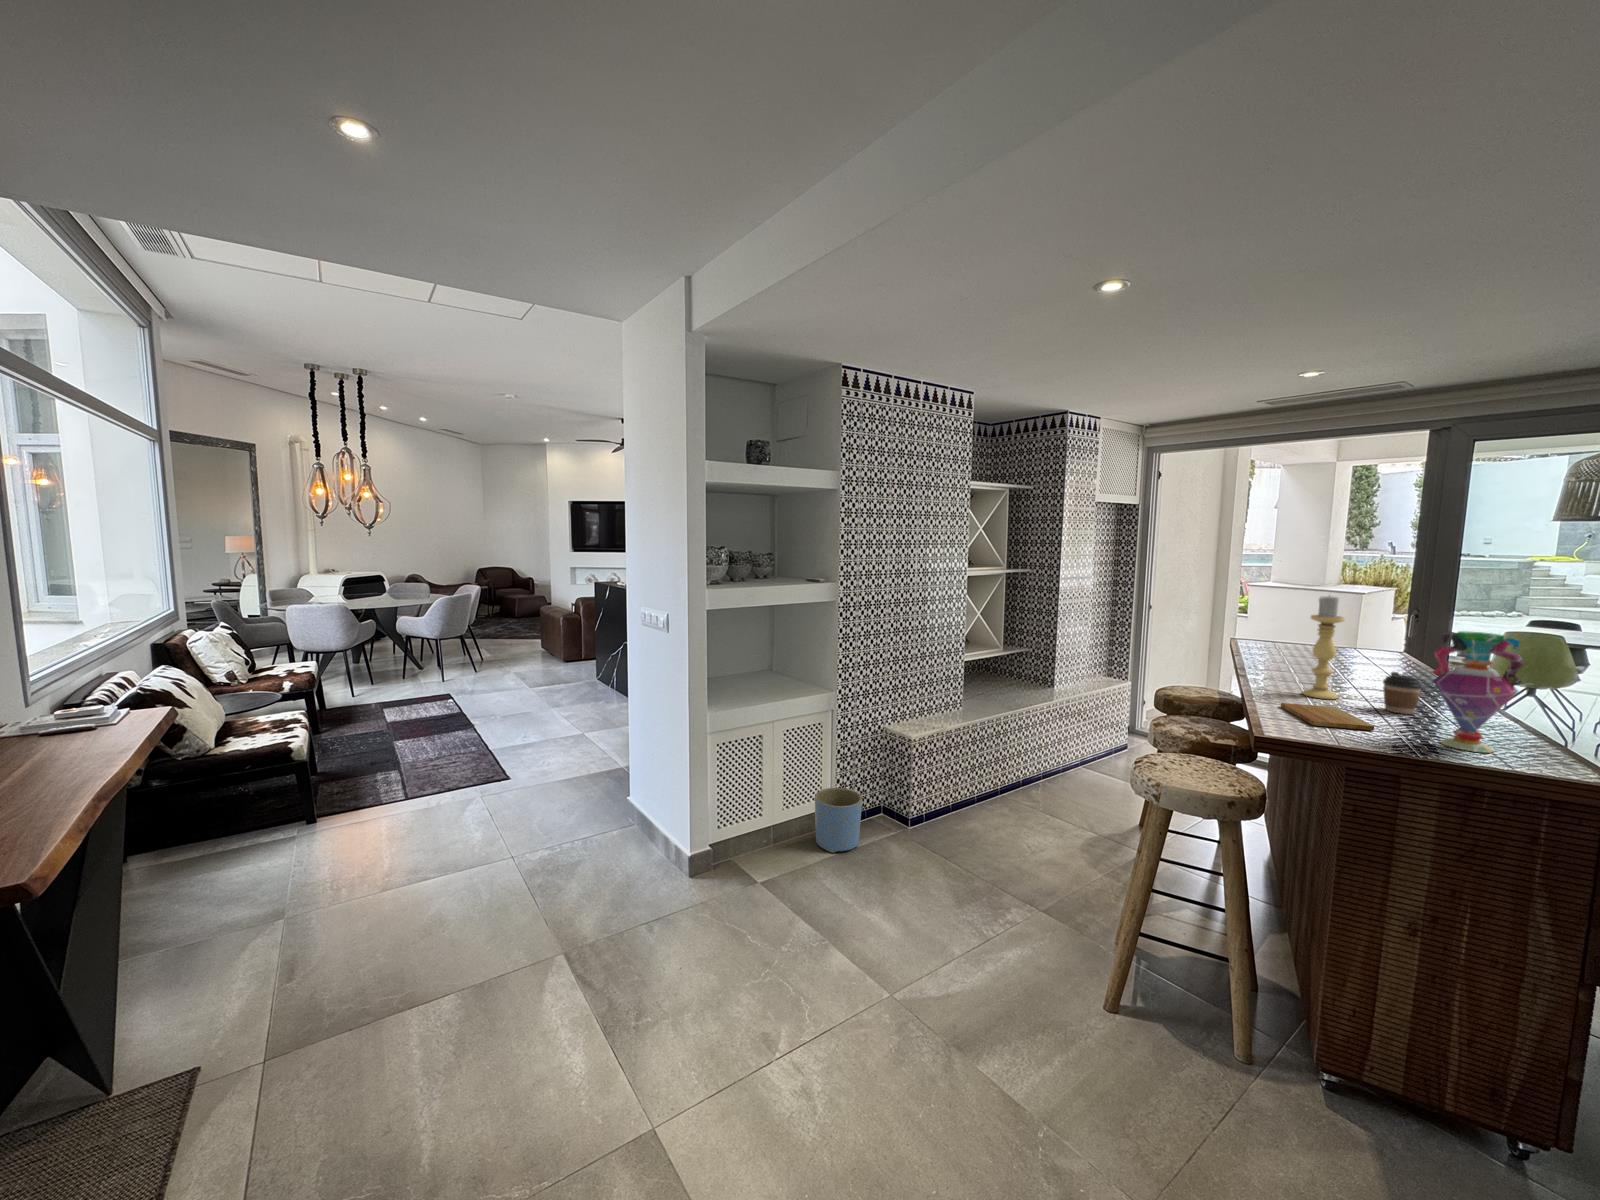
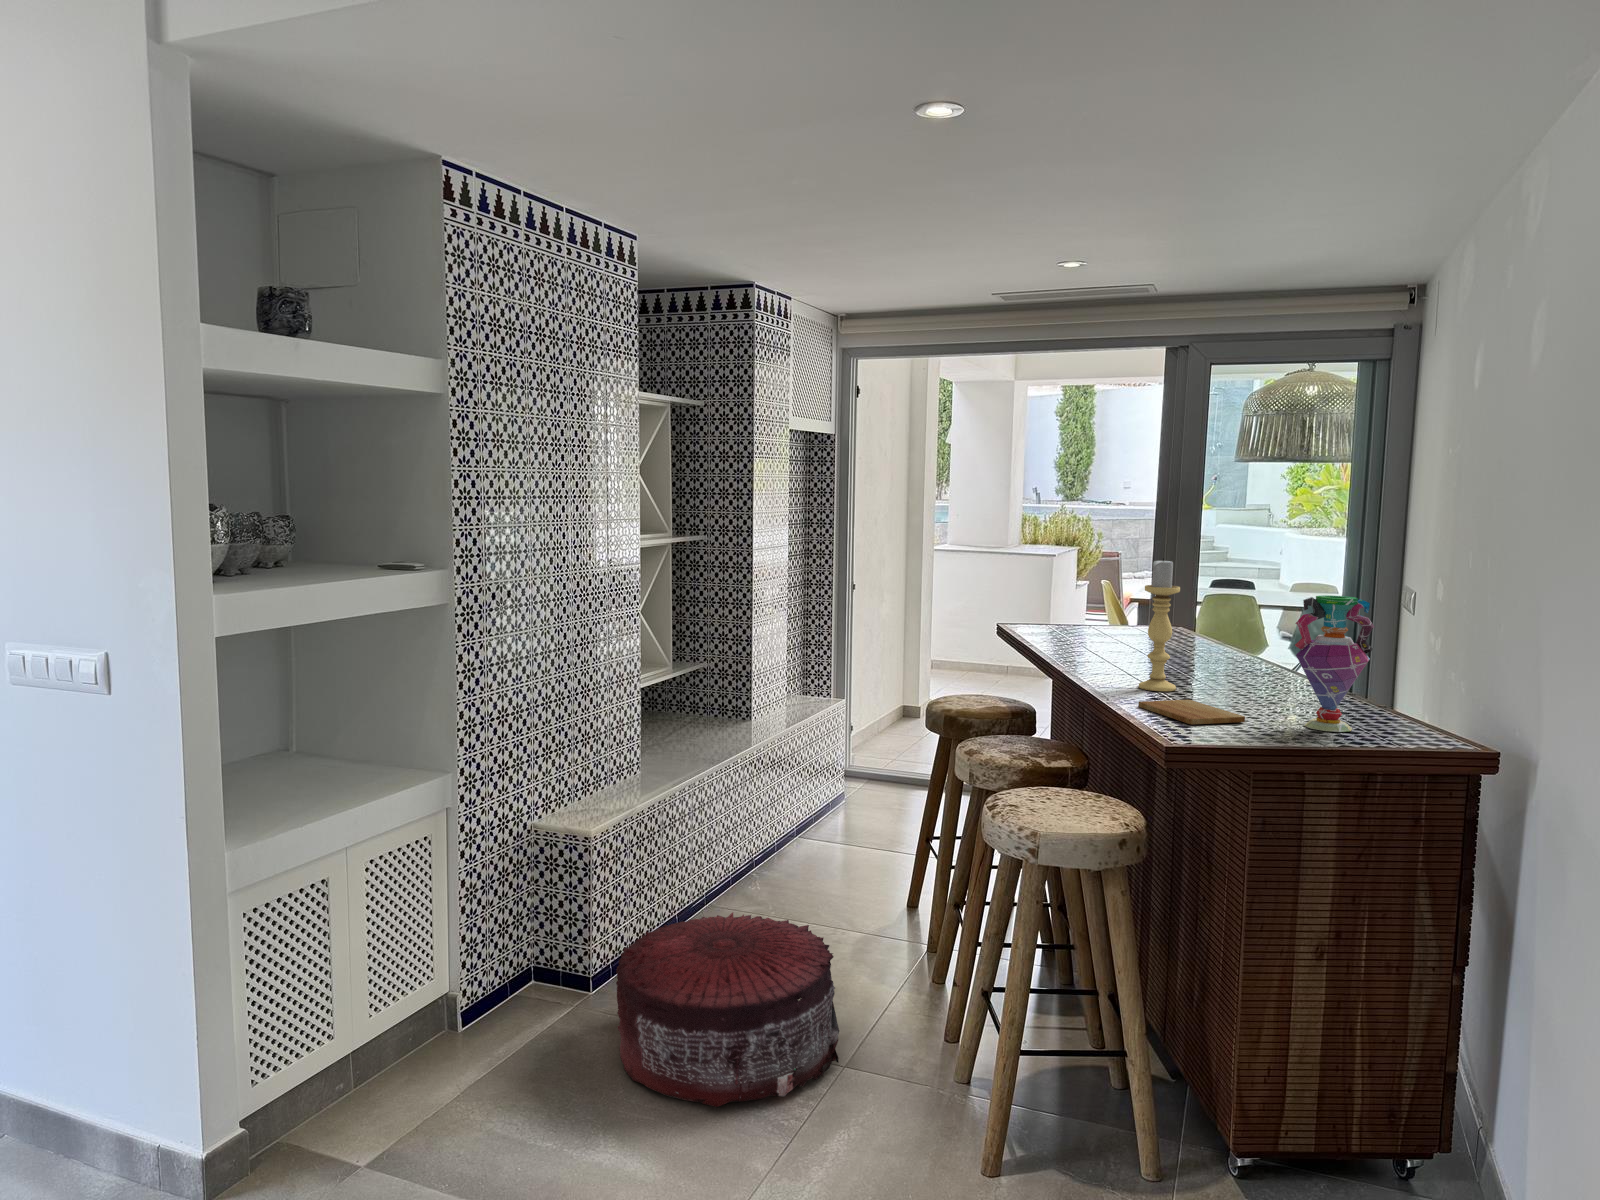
coffee cup: present [1383,672,1422,714] -> none [1223,650,1260,699]
planter: present [815,788,862,853] -> none [435,948,525,1071]
pouf: none [903,797,1040,917] -> present [616,912,839,1107]

